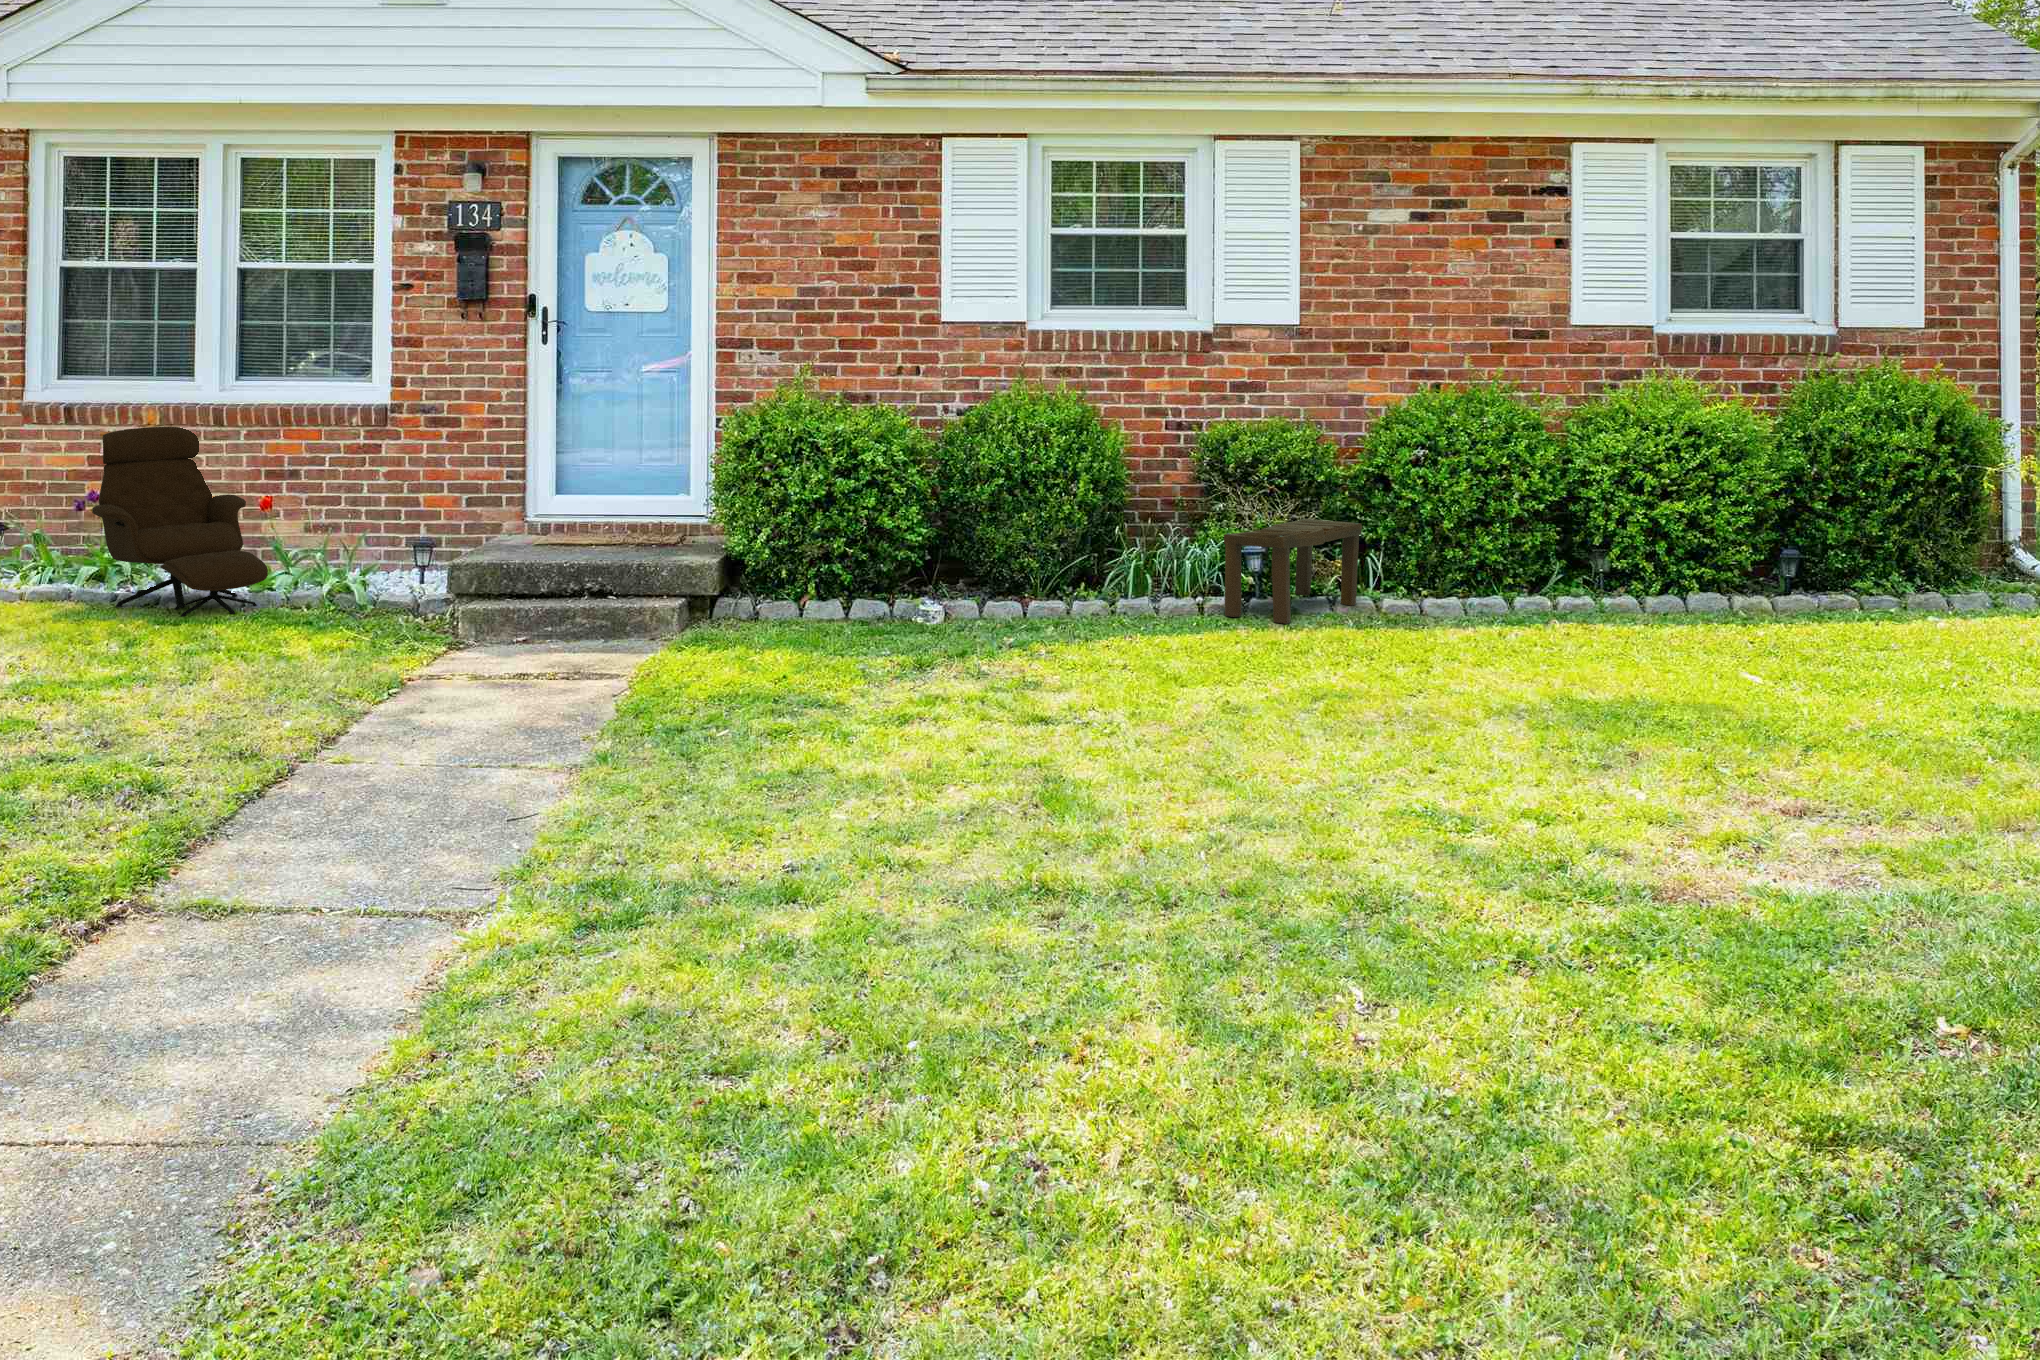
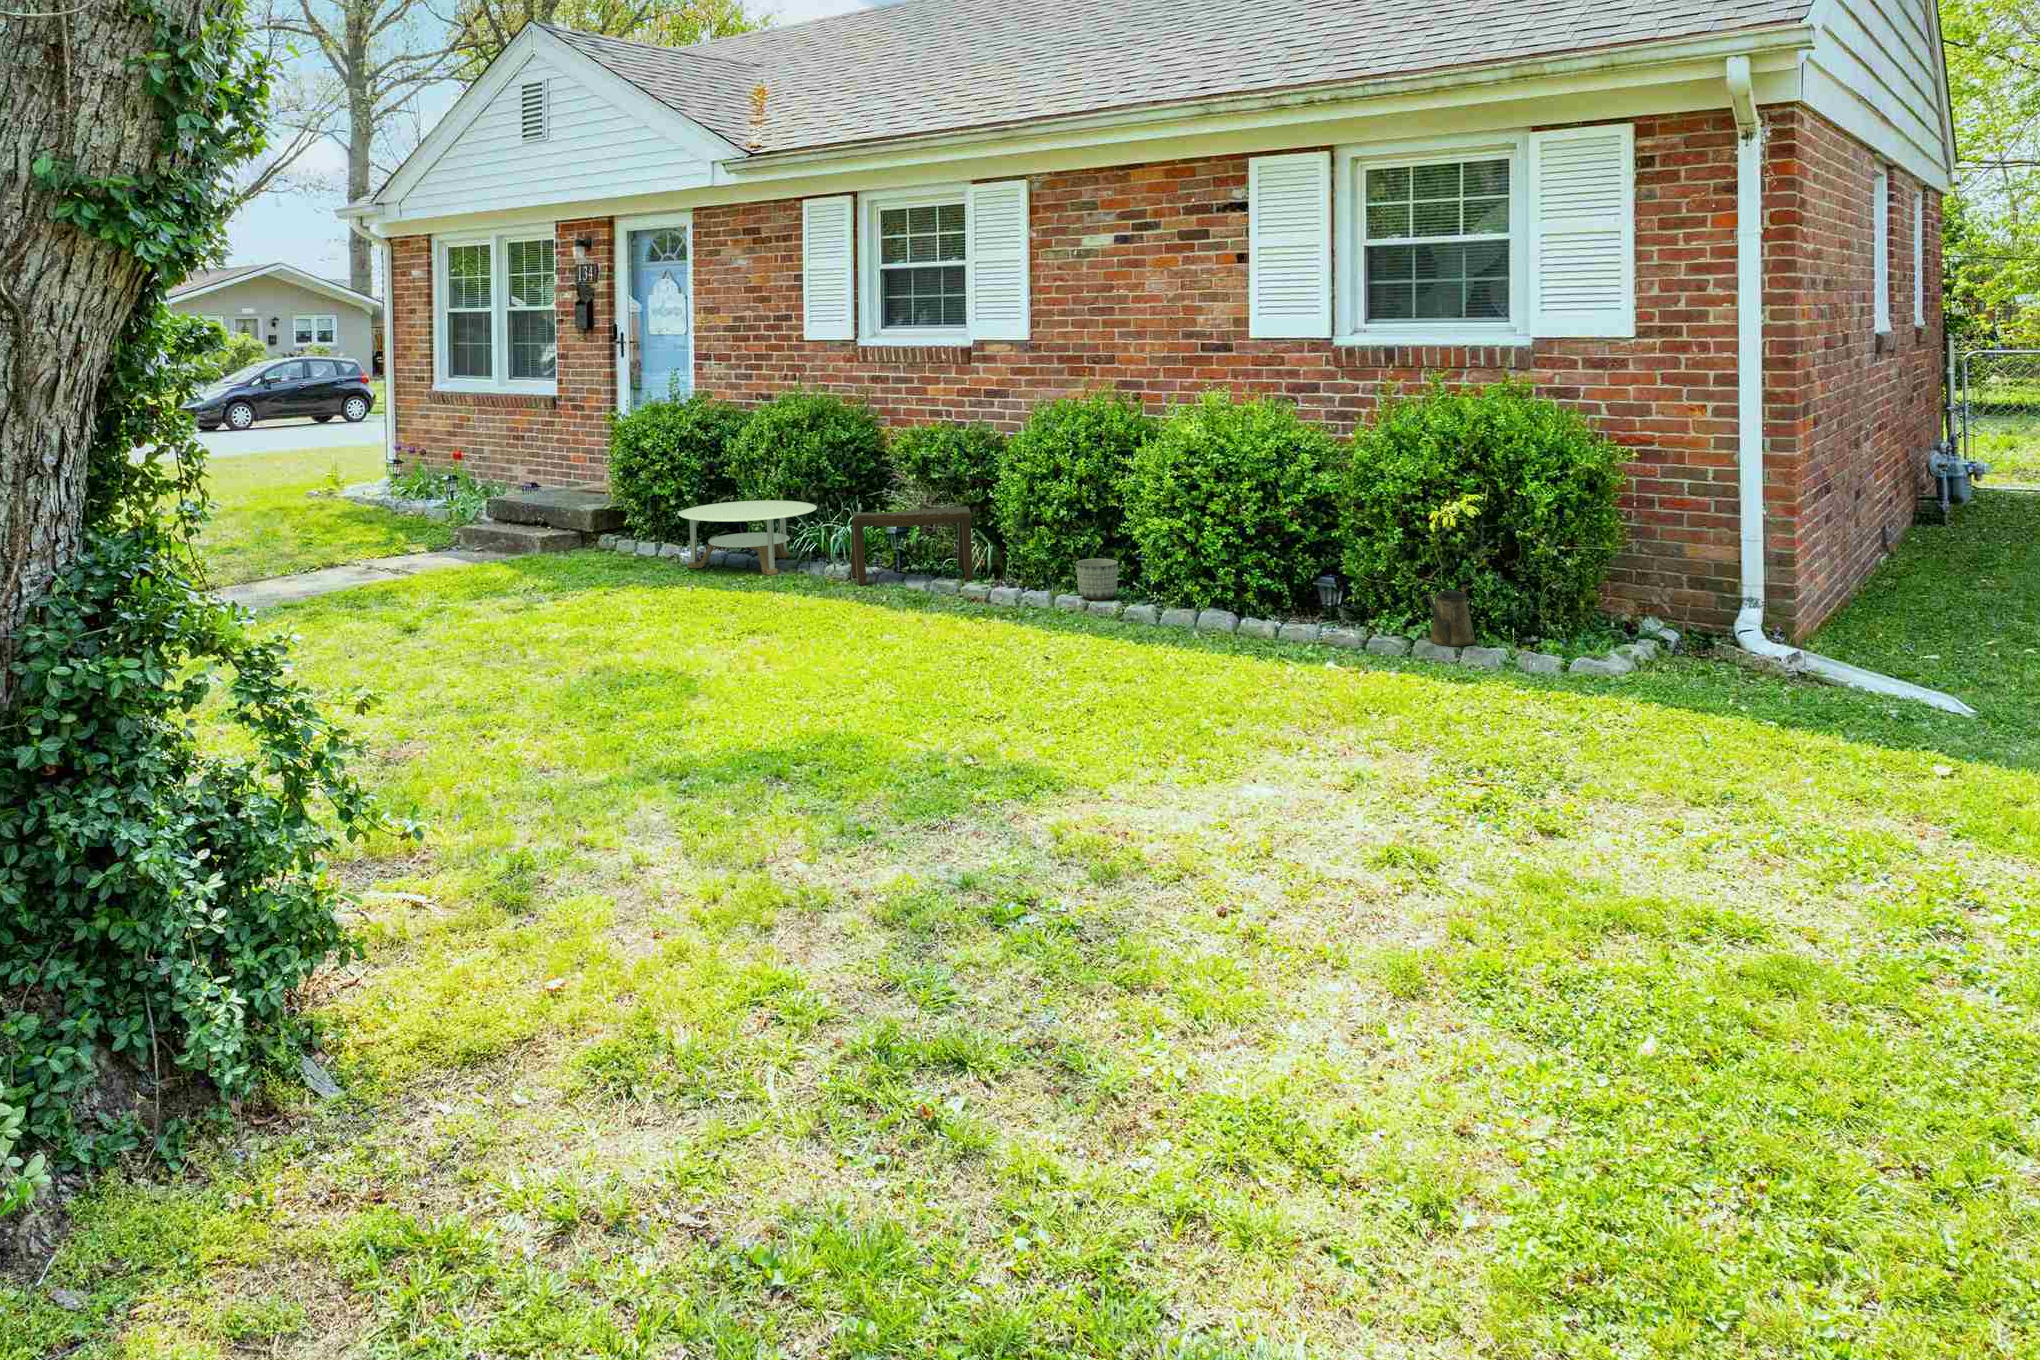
lounge chair: present [92,427,268,617] -> none [429,406,511,516]
round table: none [958,532,1148,633] -> present [679,500,817,575]
watering can: none [1894,553,1961,605] -> present [1425,590,1477,646]
planter: none [1514,562,1564,607] -> present [1076,559,1118,600]

